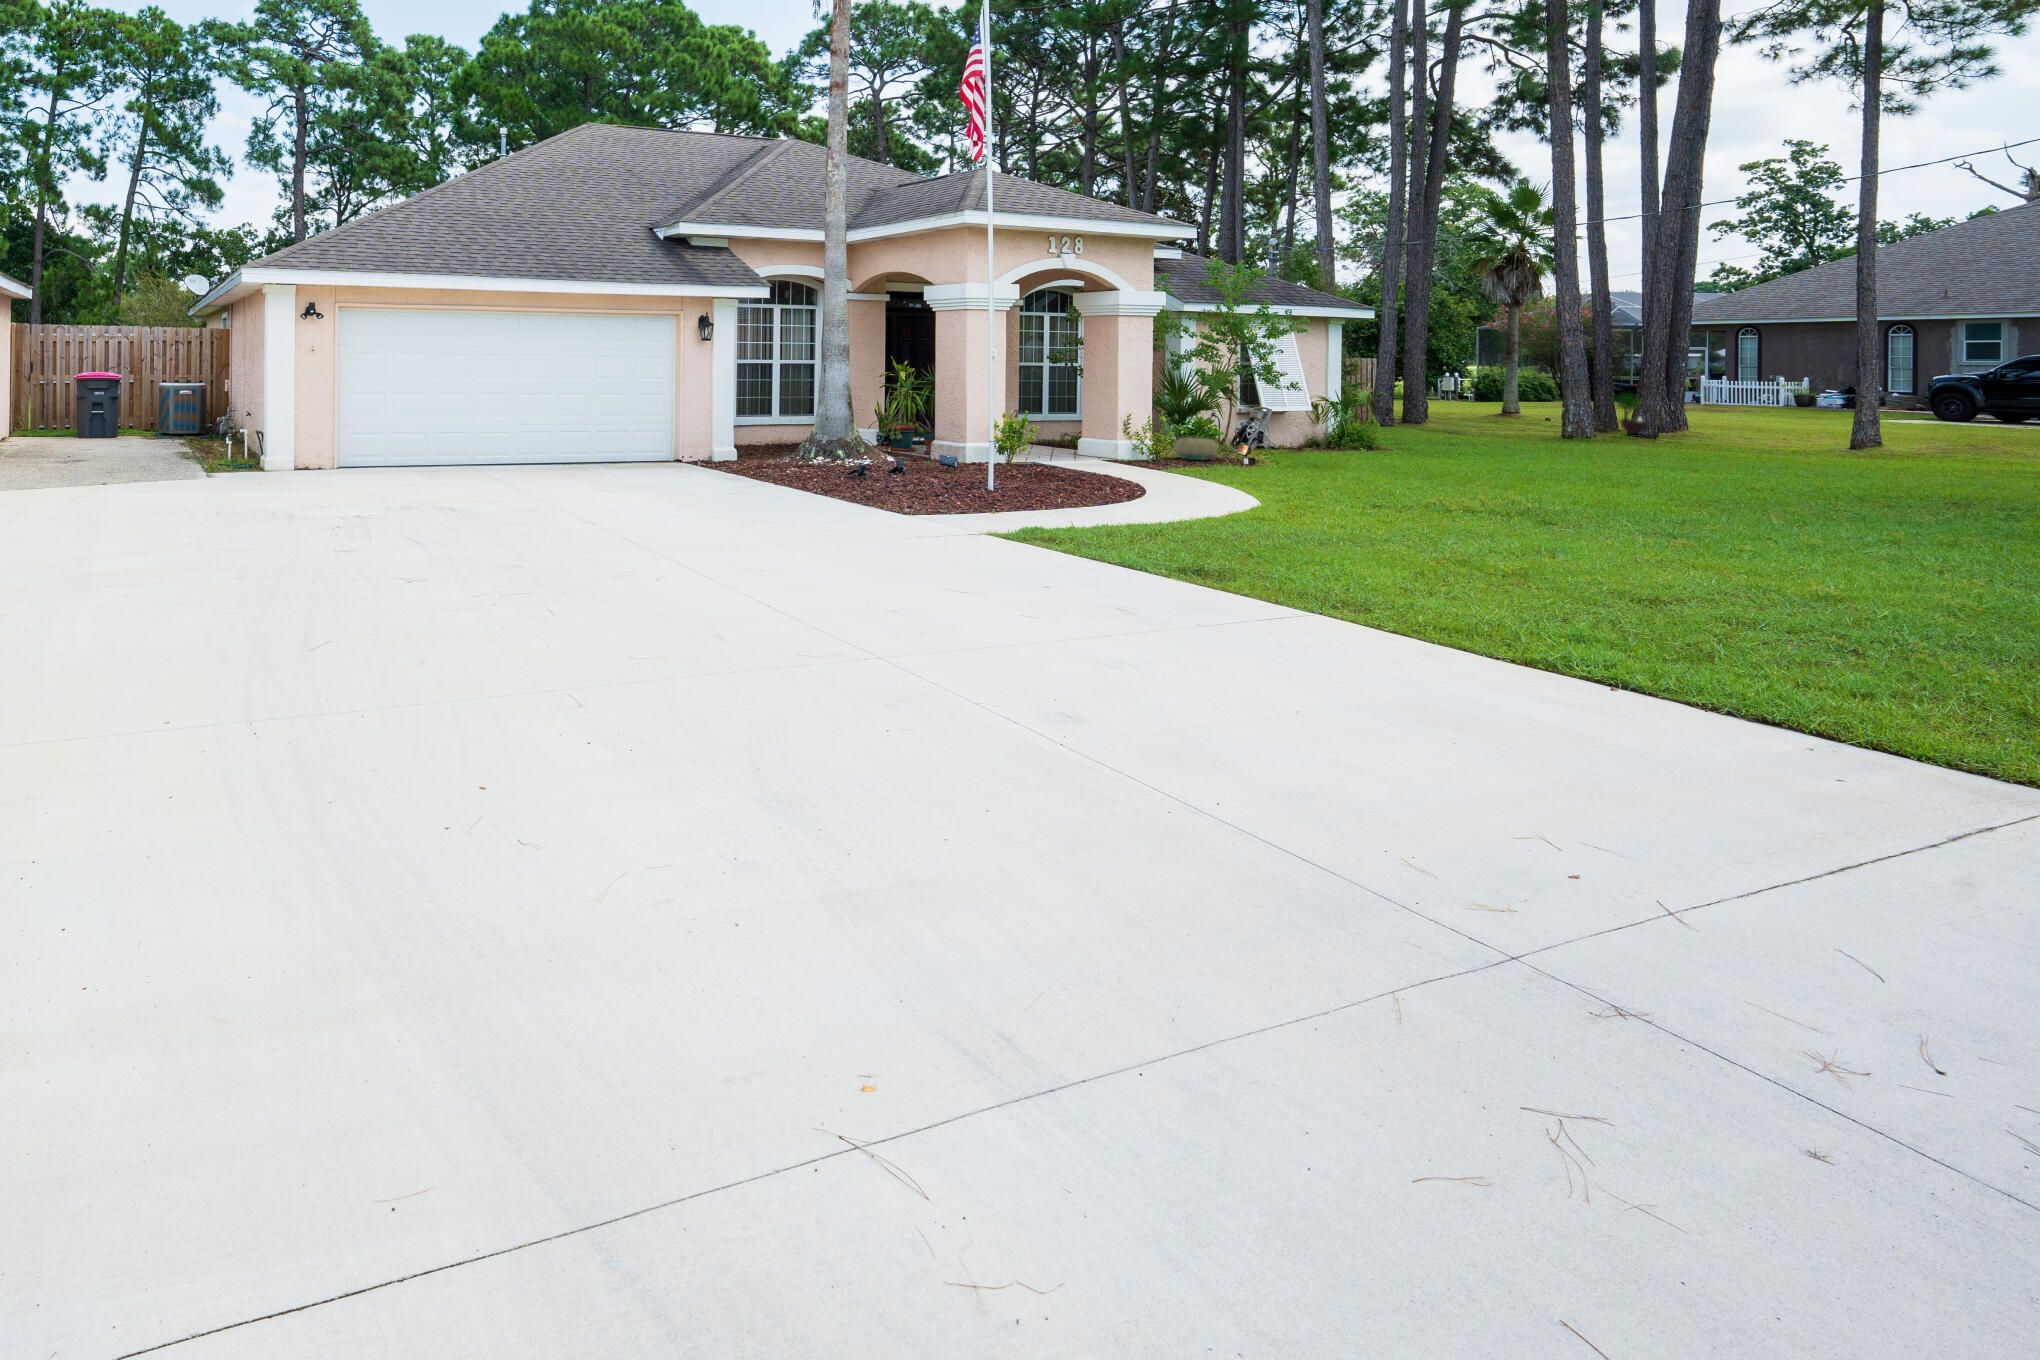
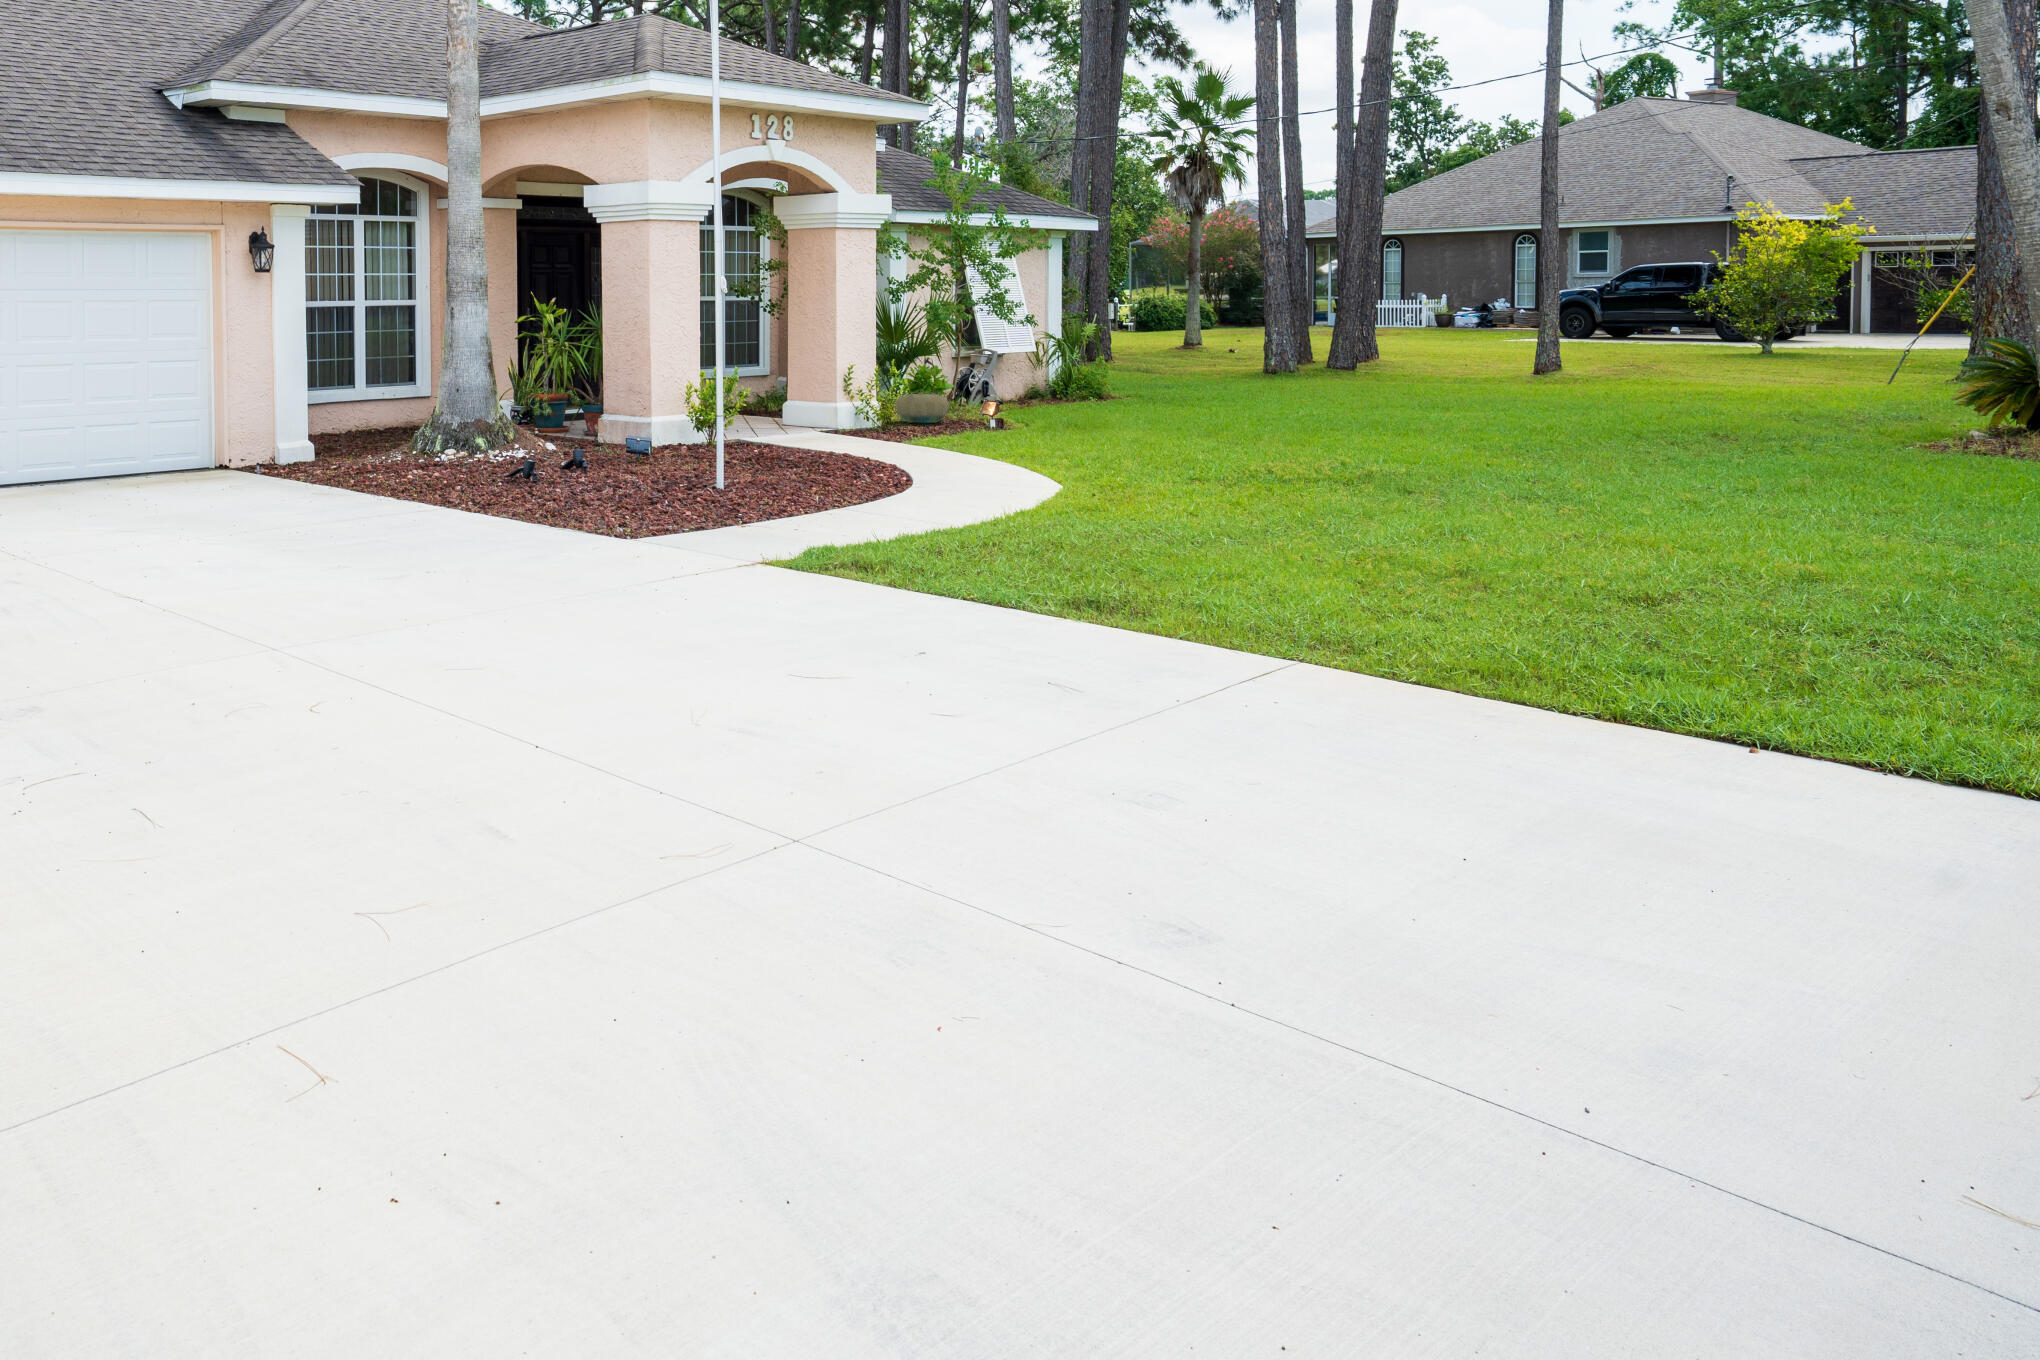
potted tree: present [1612,393,1648,434] -> none [1293,311,1329,363]

